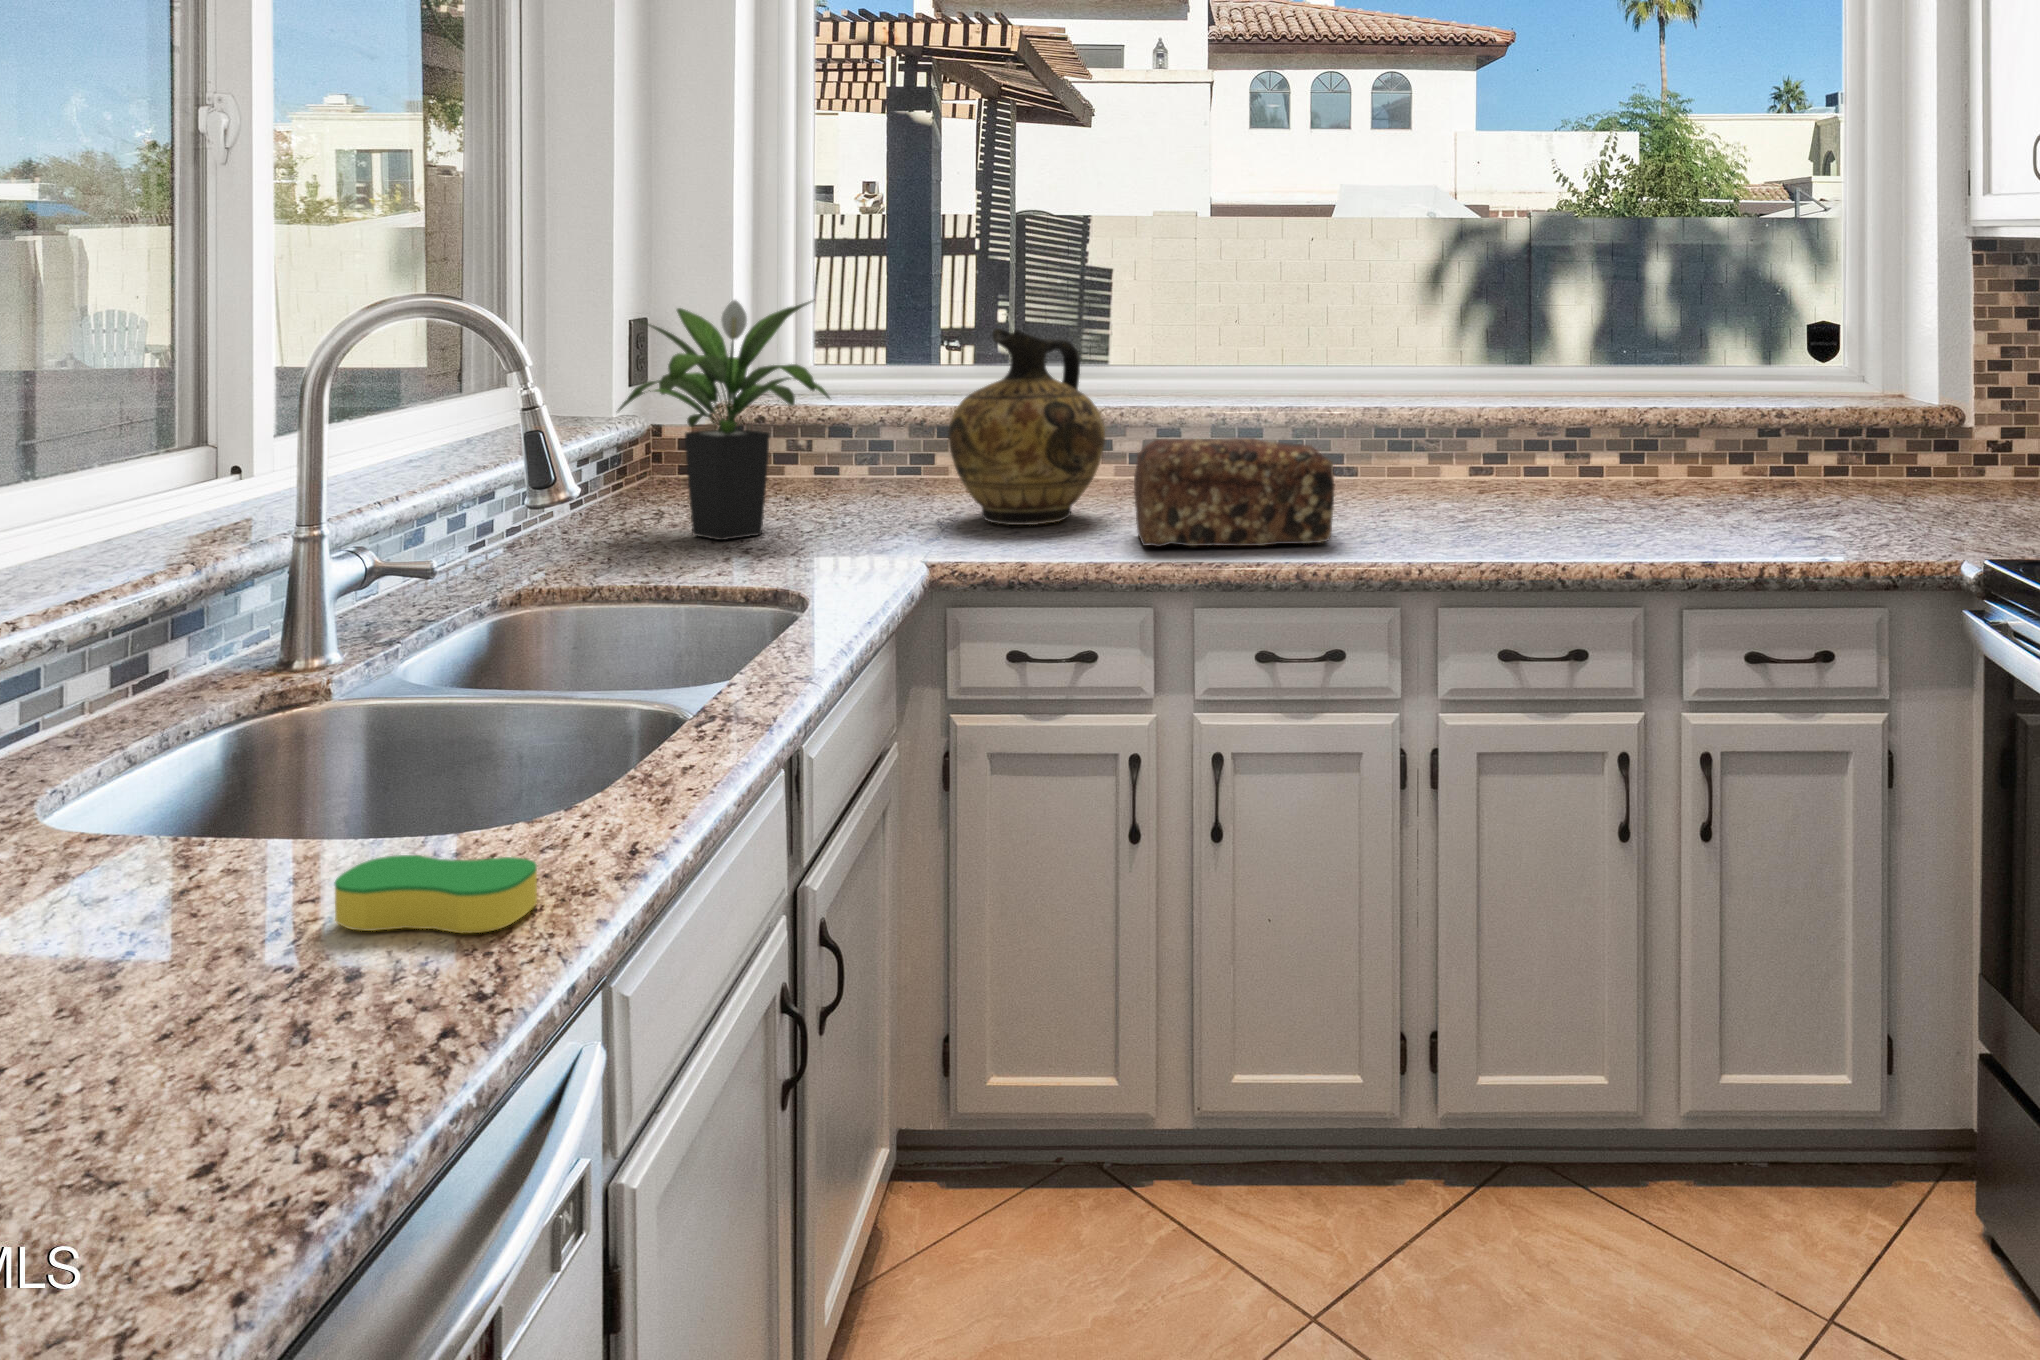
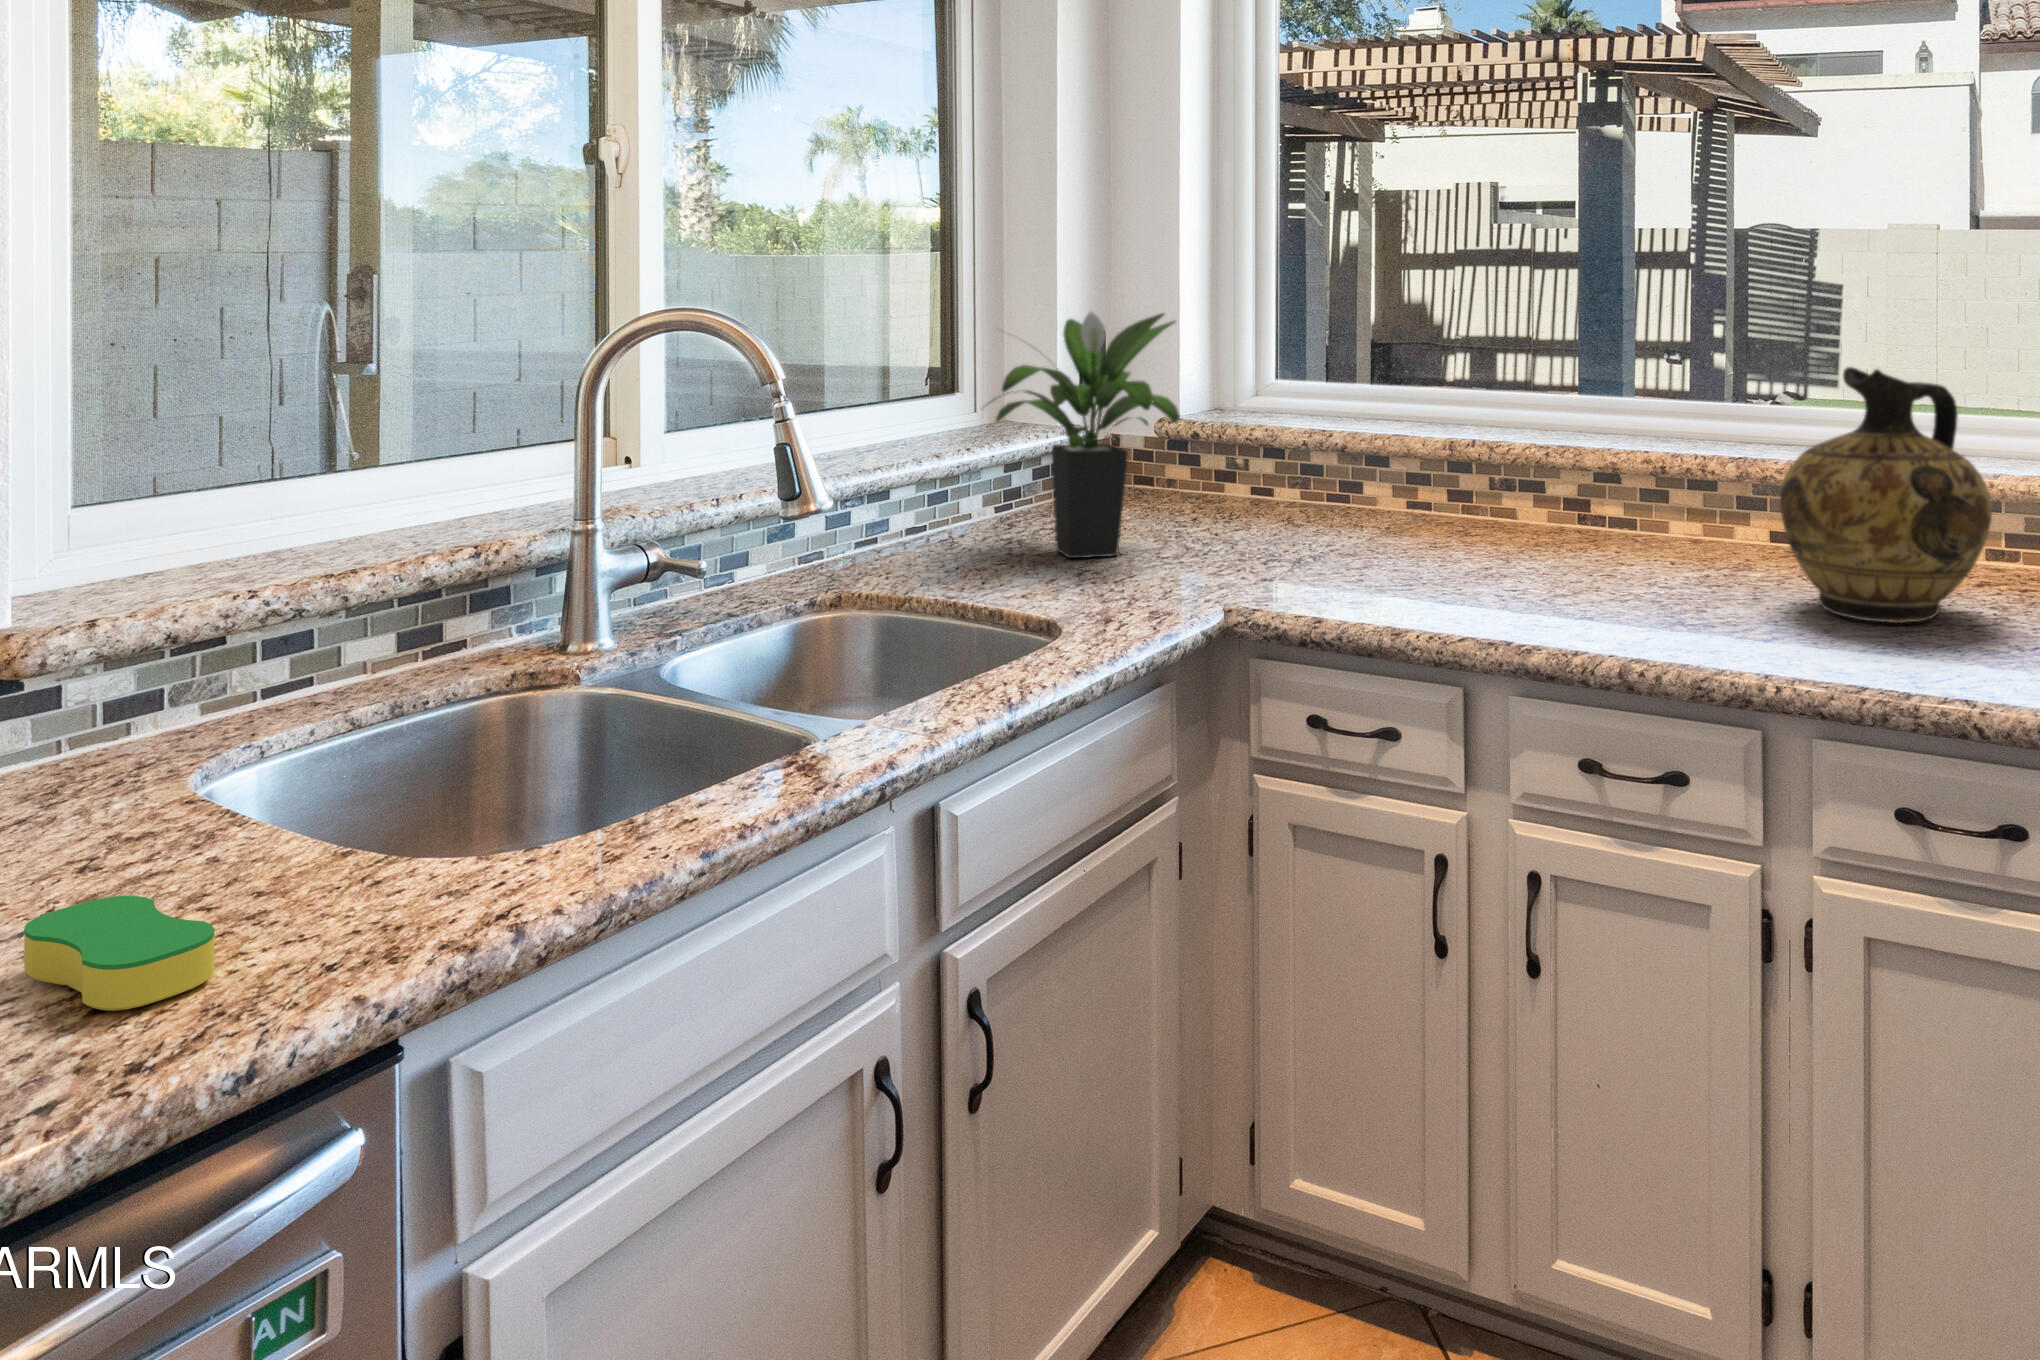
ceramic jug: present [948,328,1105,525] -> present [1780,367,1992,623]
bread loaf: present [1134,438,1335,547] -> none [1456,488,1706,634]

